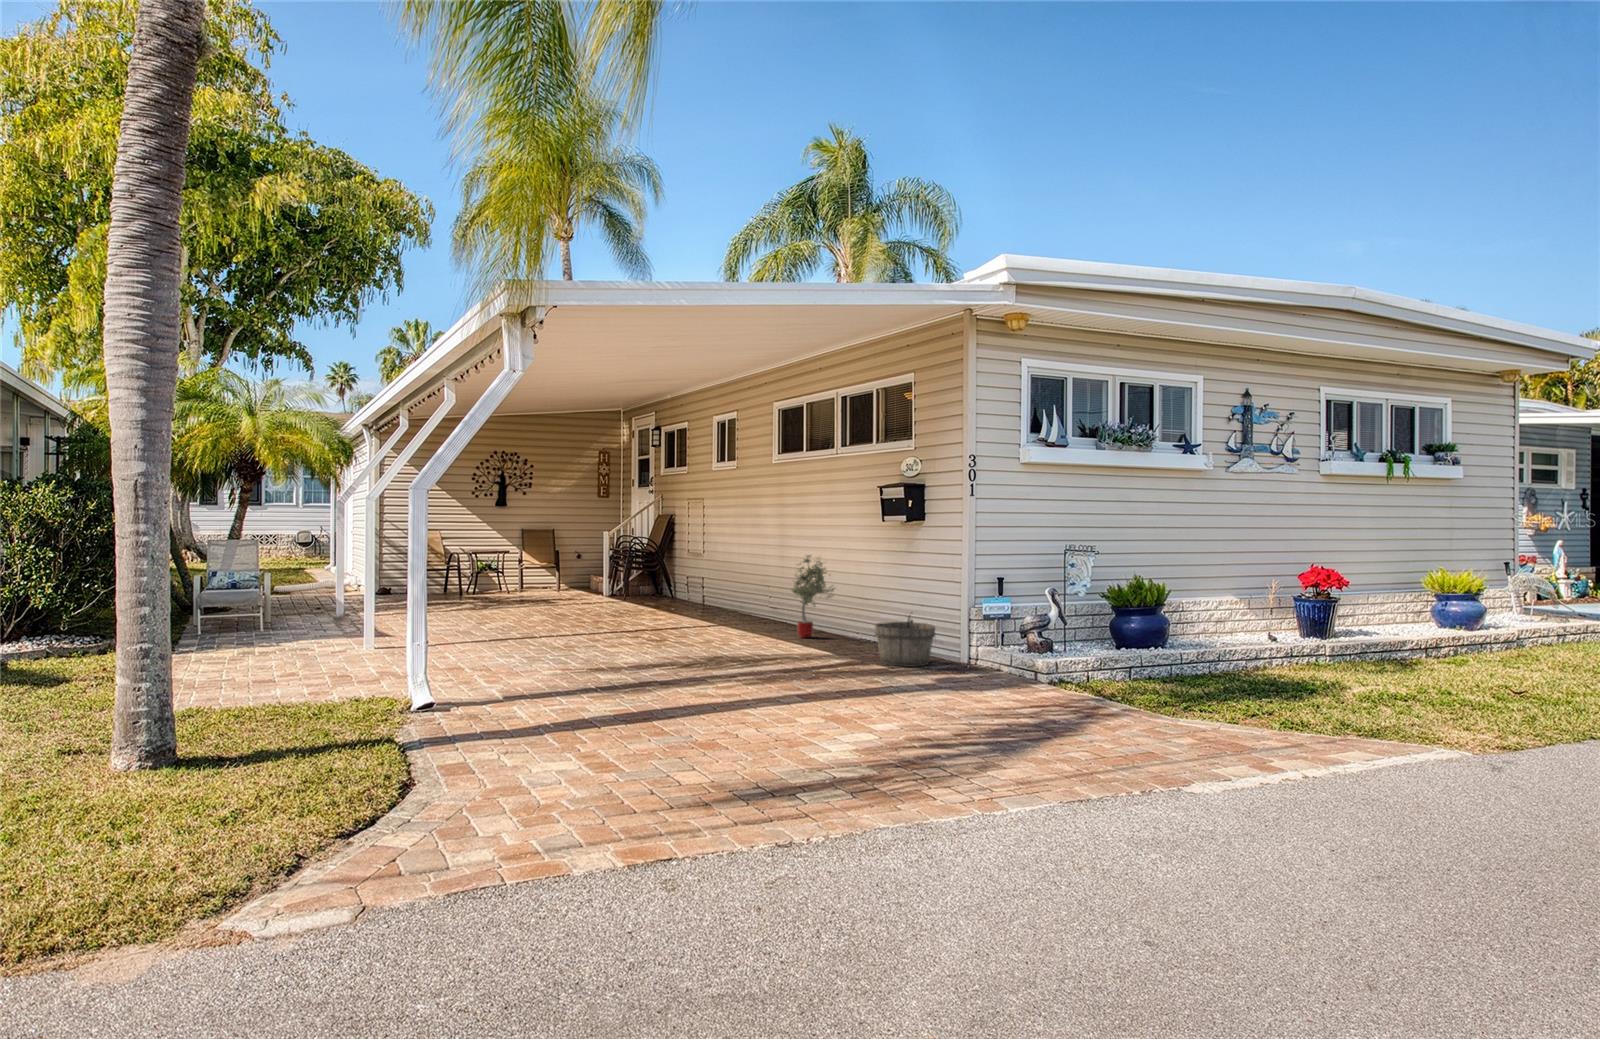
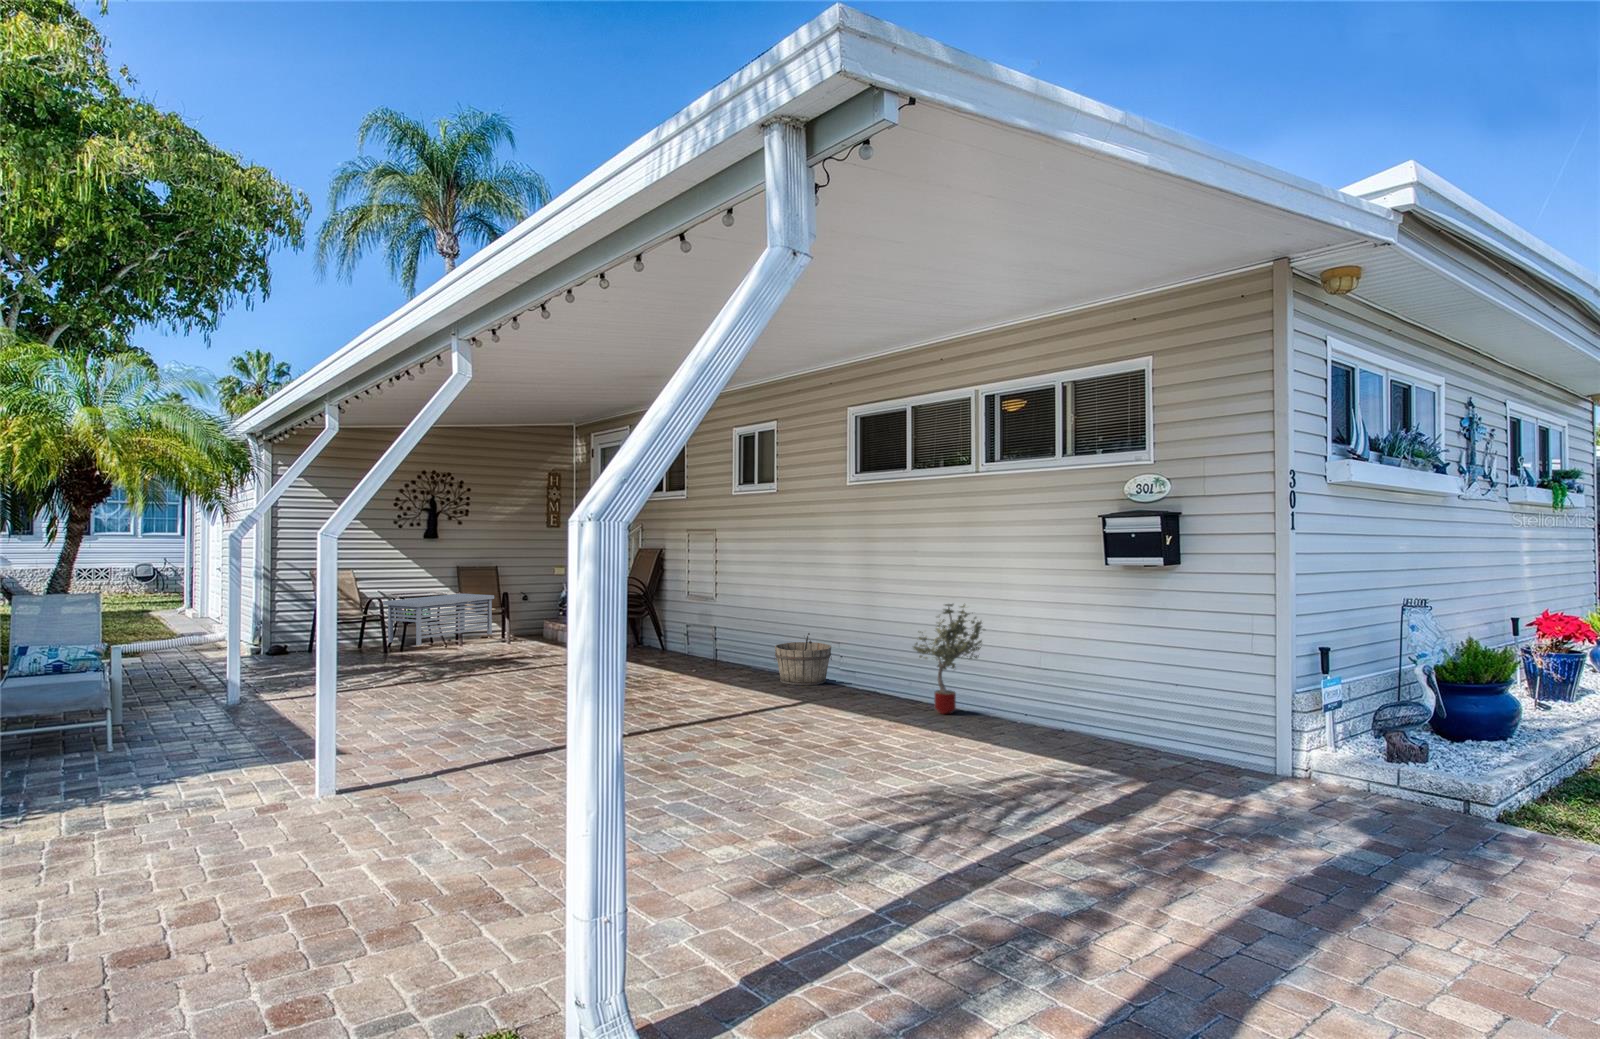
storage bench: none [461,554,550,592] -> present [383,594,494,645]
wooden bucket: present [875,616,935,666] -> present [774,633,832,685]

